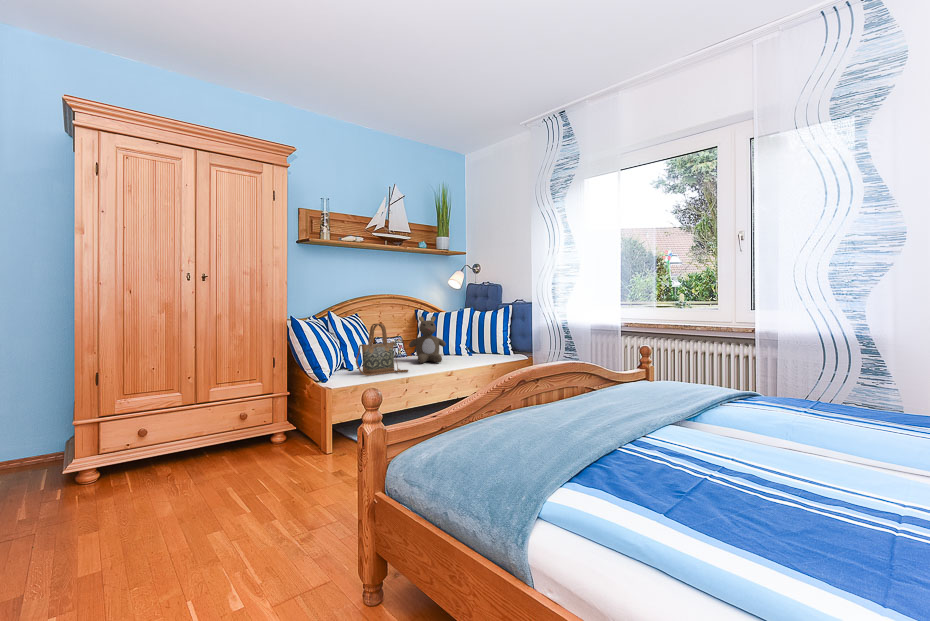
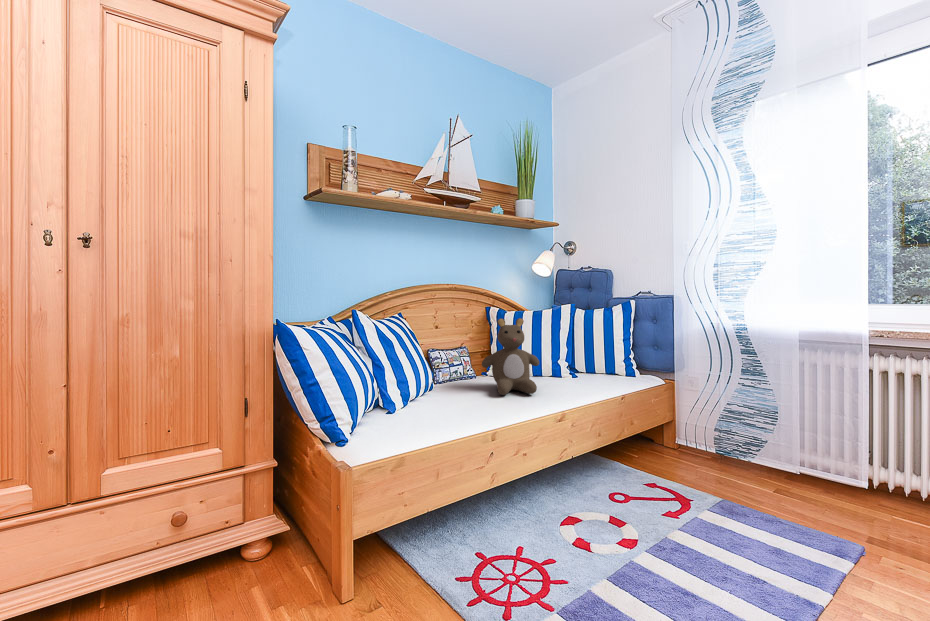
handbag: present [356,323,408,376] -> none [397,334,488,428]

